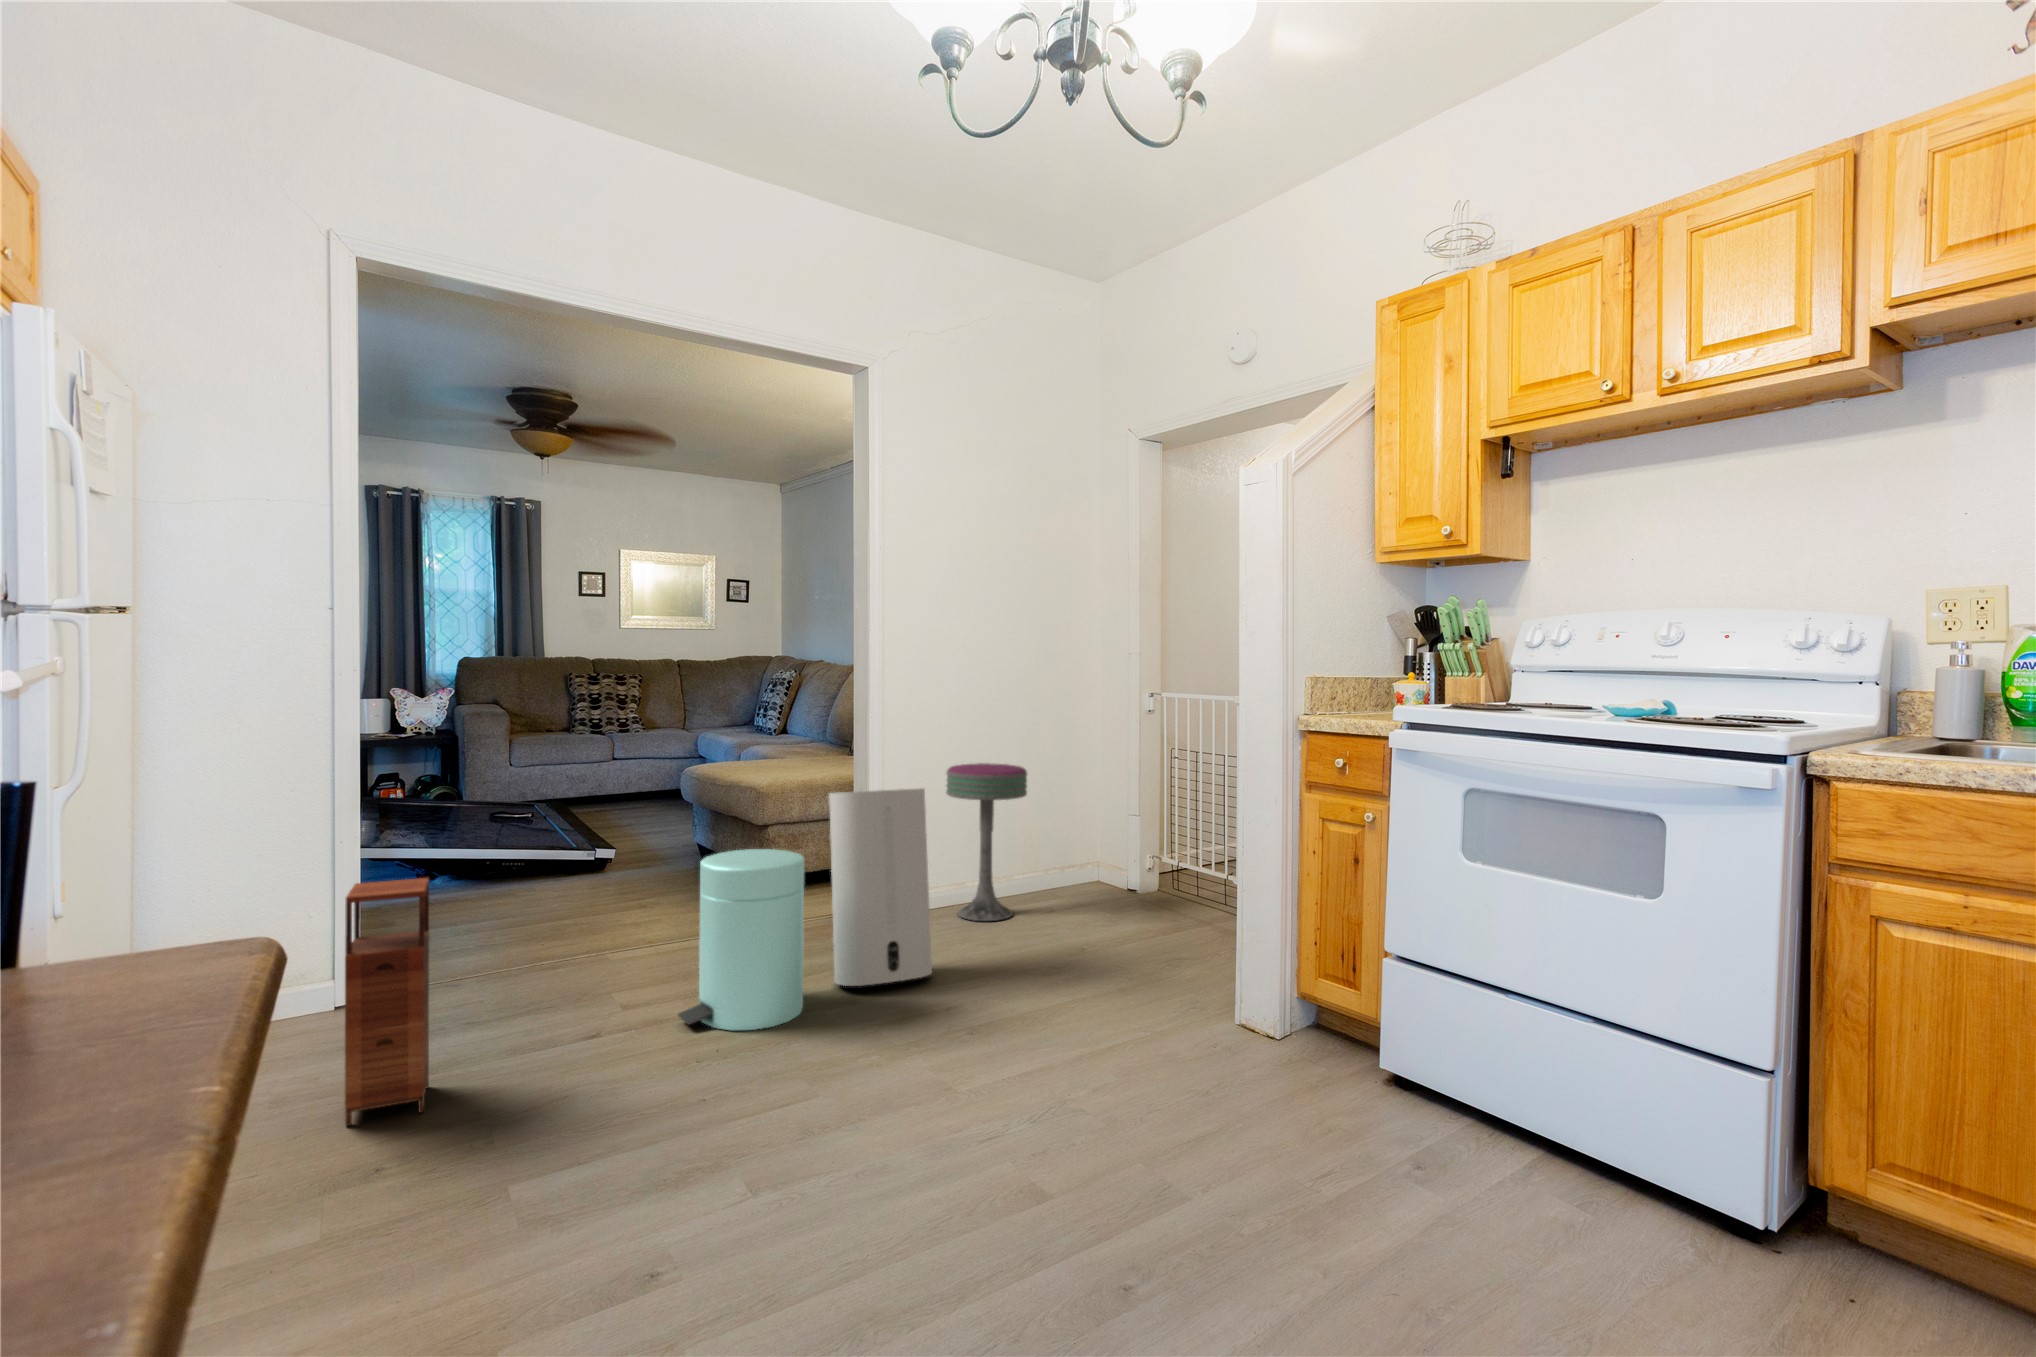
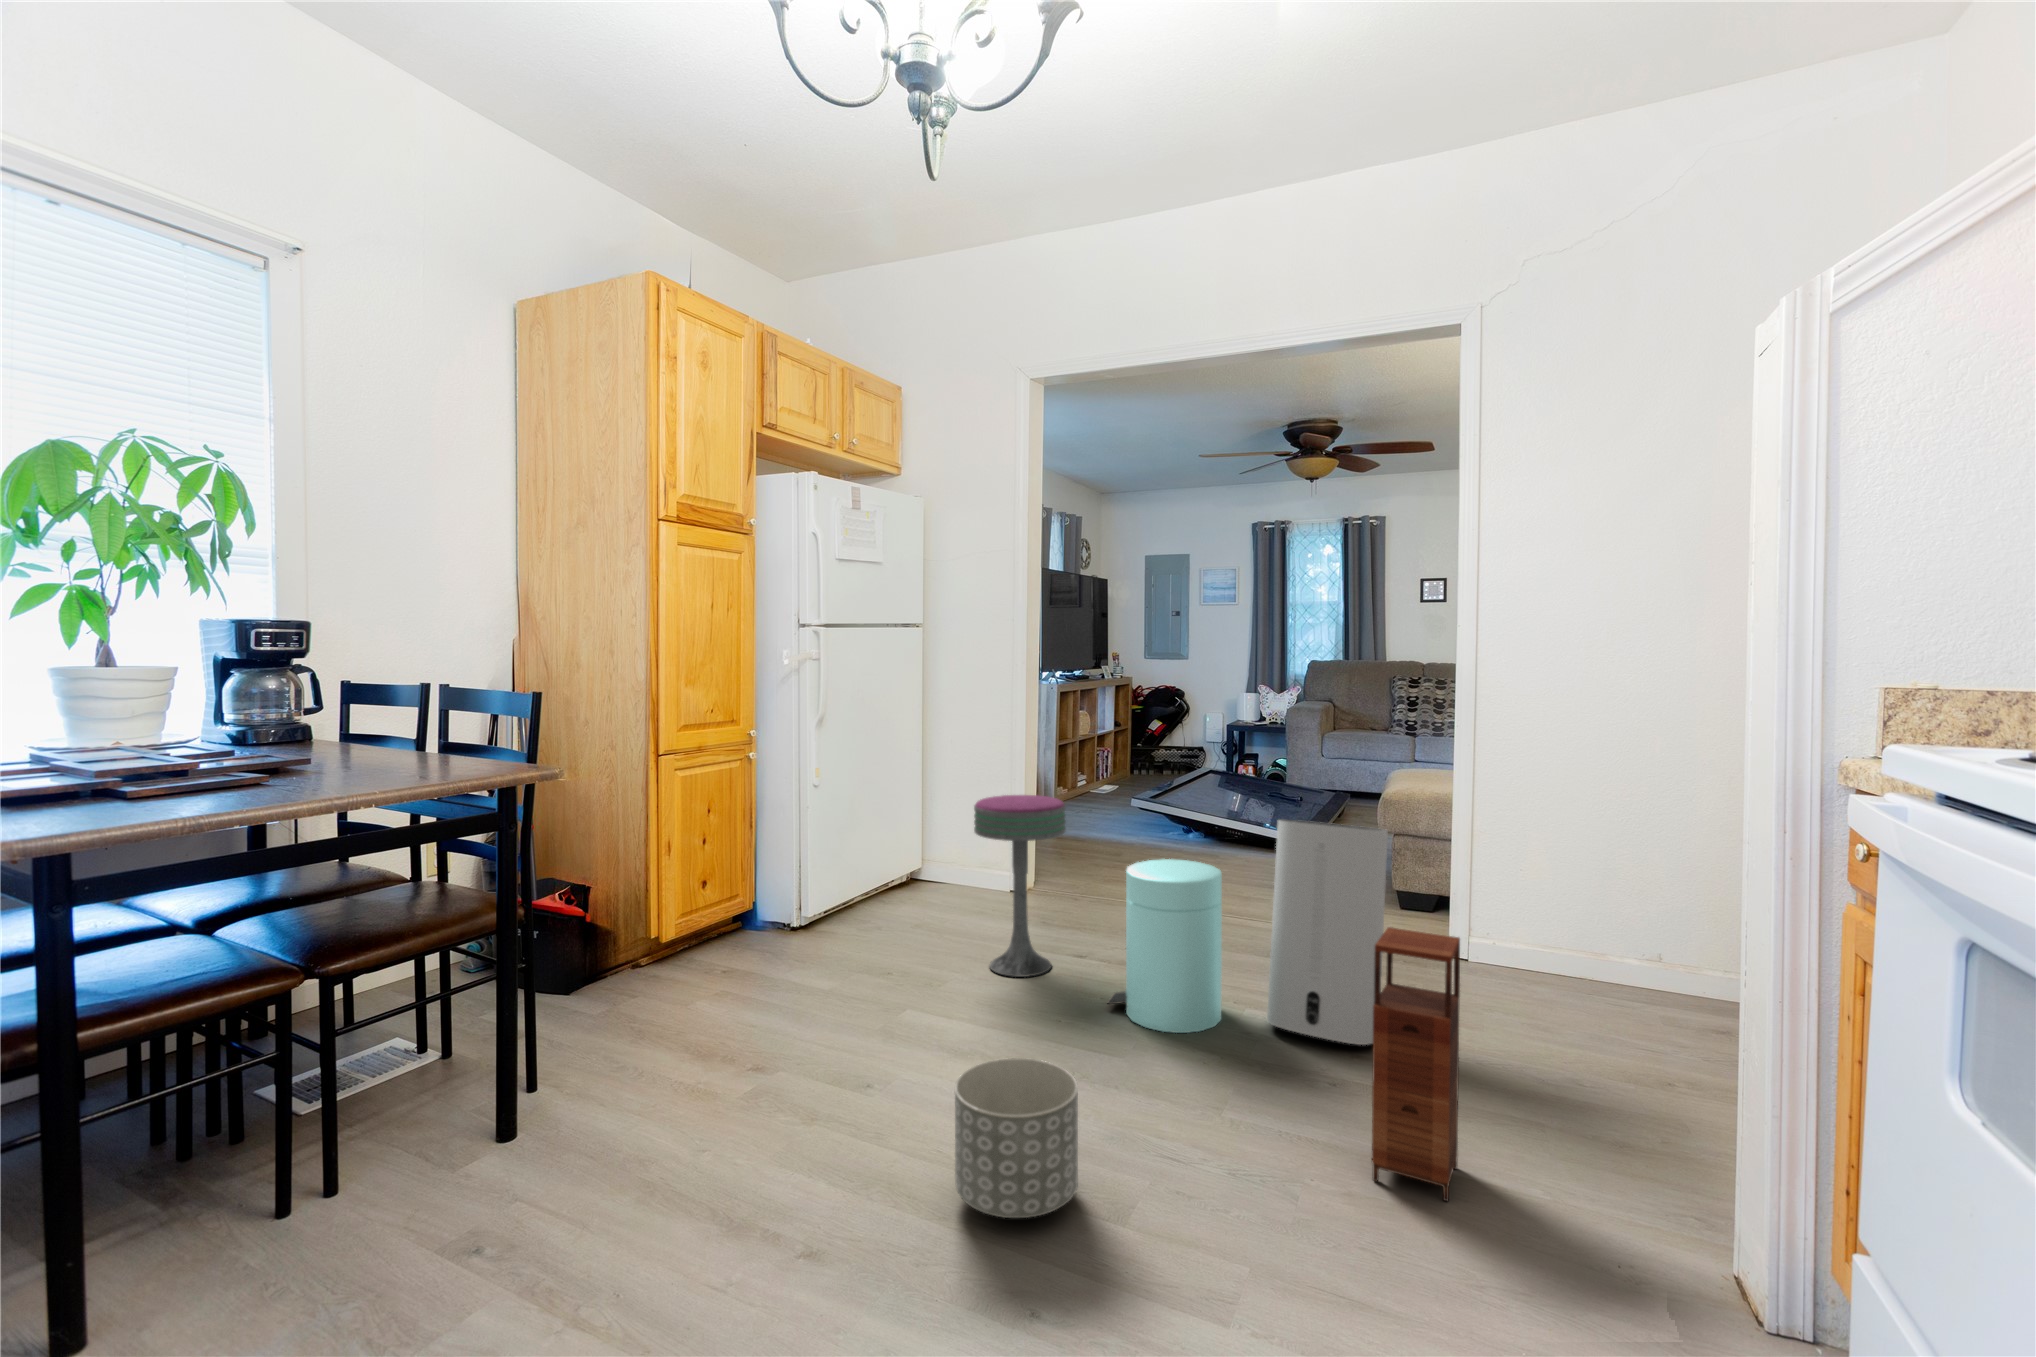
bar stool: present [946,763,1027,921] -> present [974,795,1066,977]
storage cabinet: present [345,878,429,1126] -> present [1372,927,1460,1201]
planter: none [855,1039,985,1200] -> present [955,1058,1078,1218]

